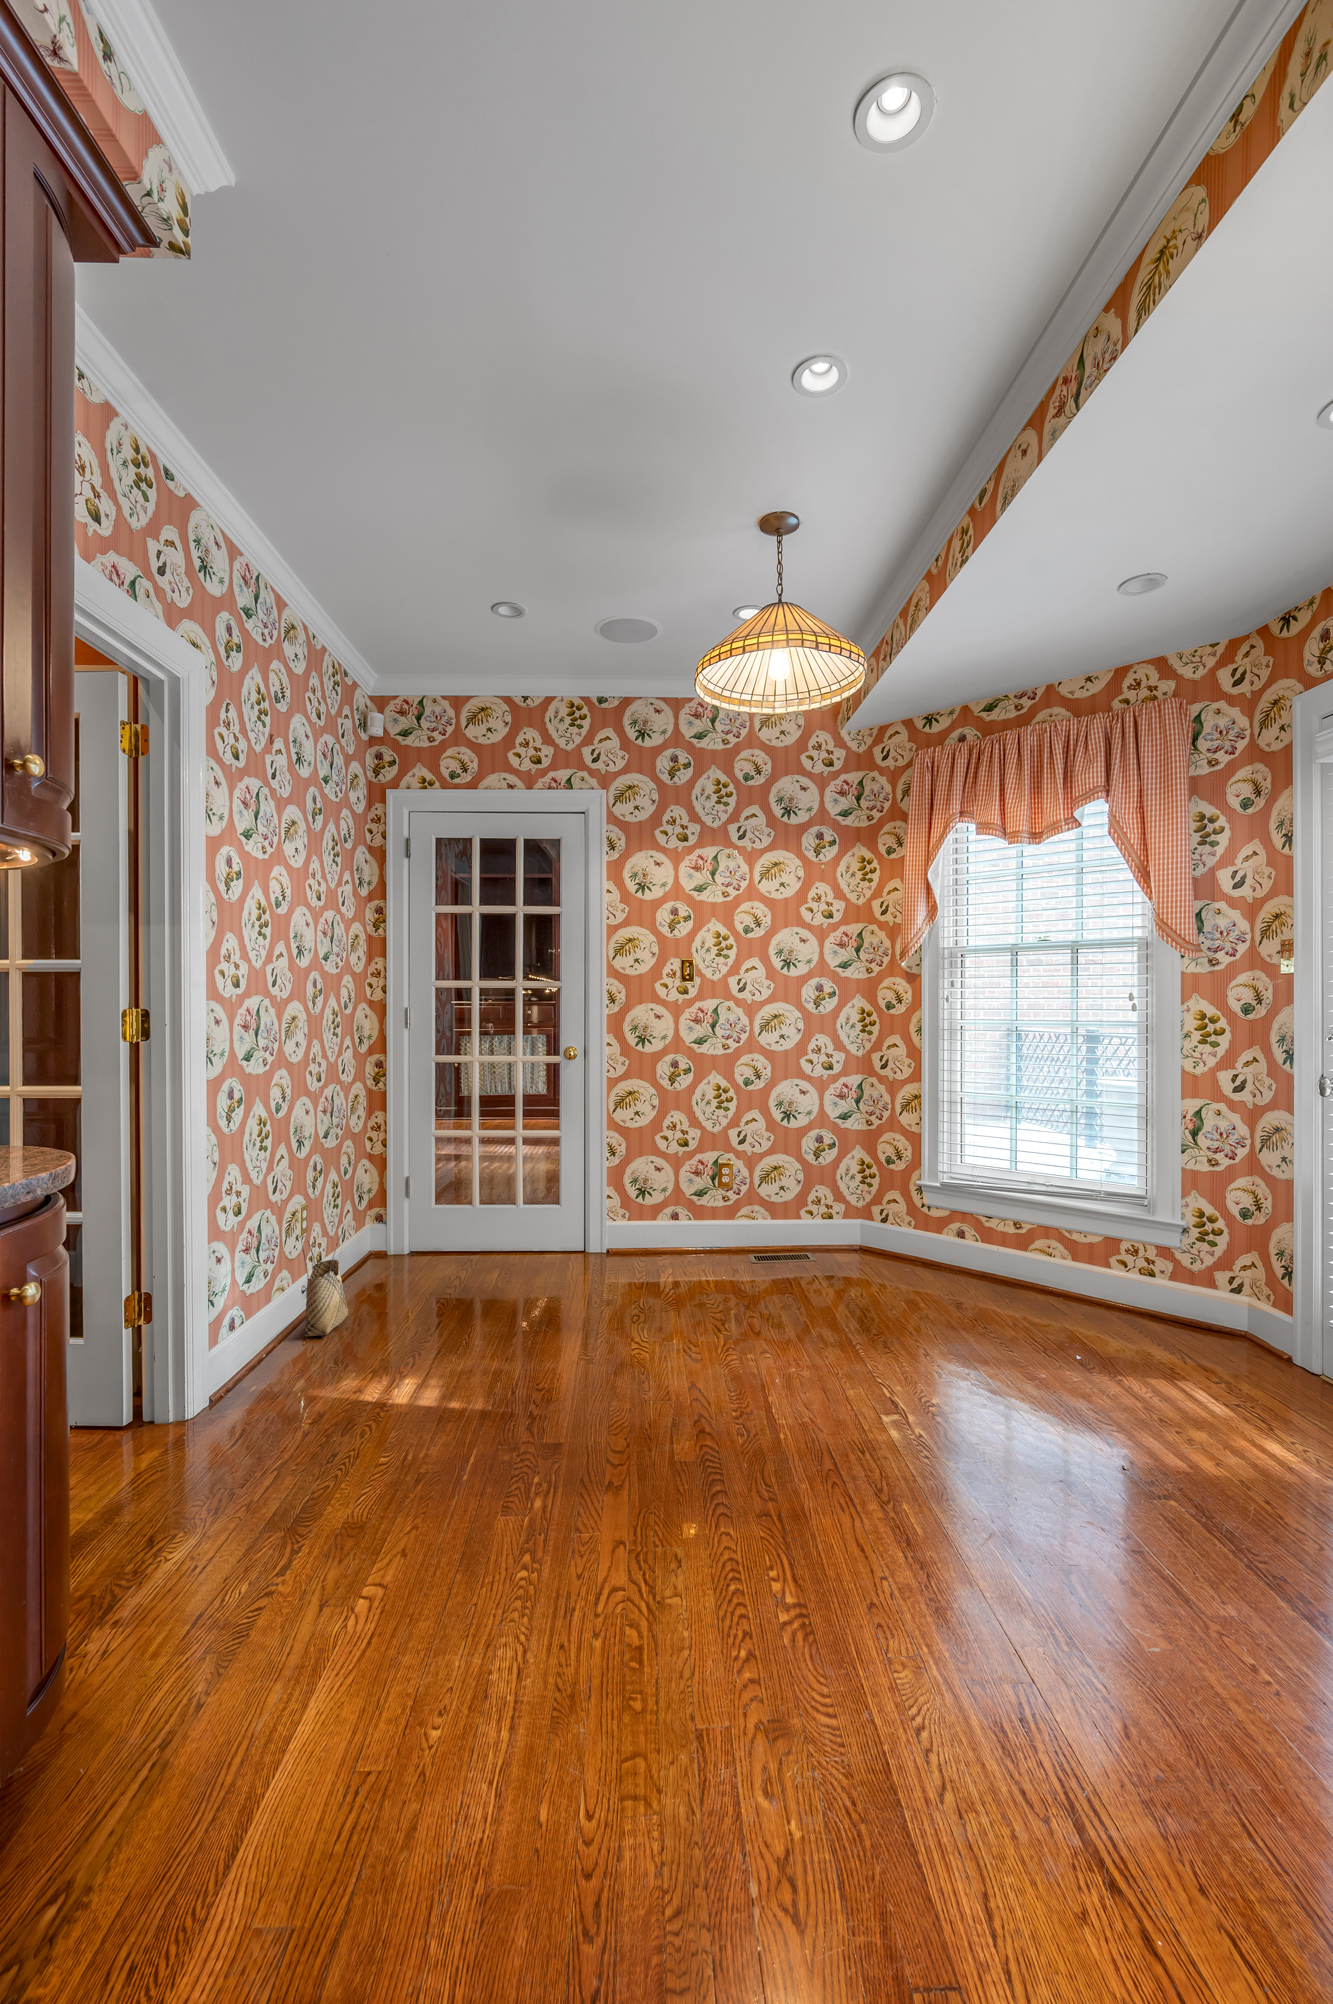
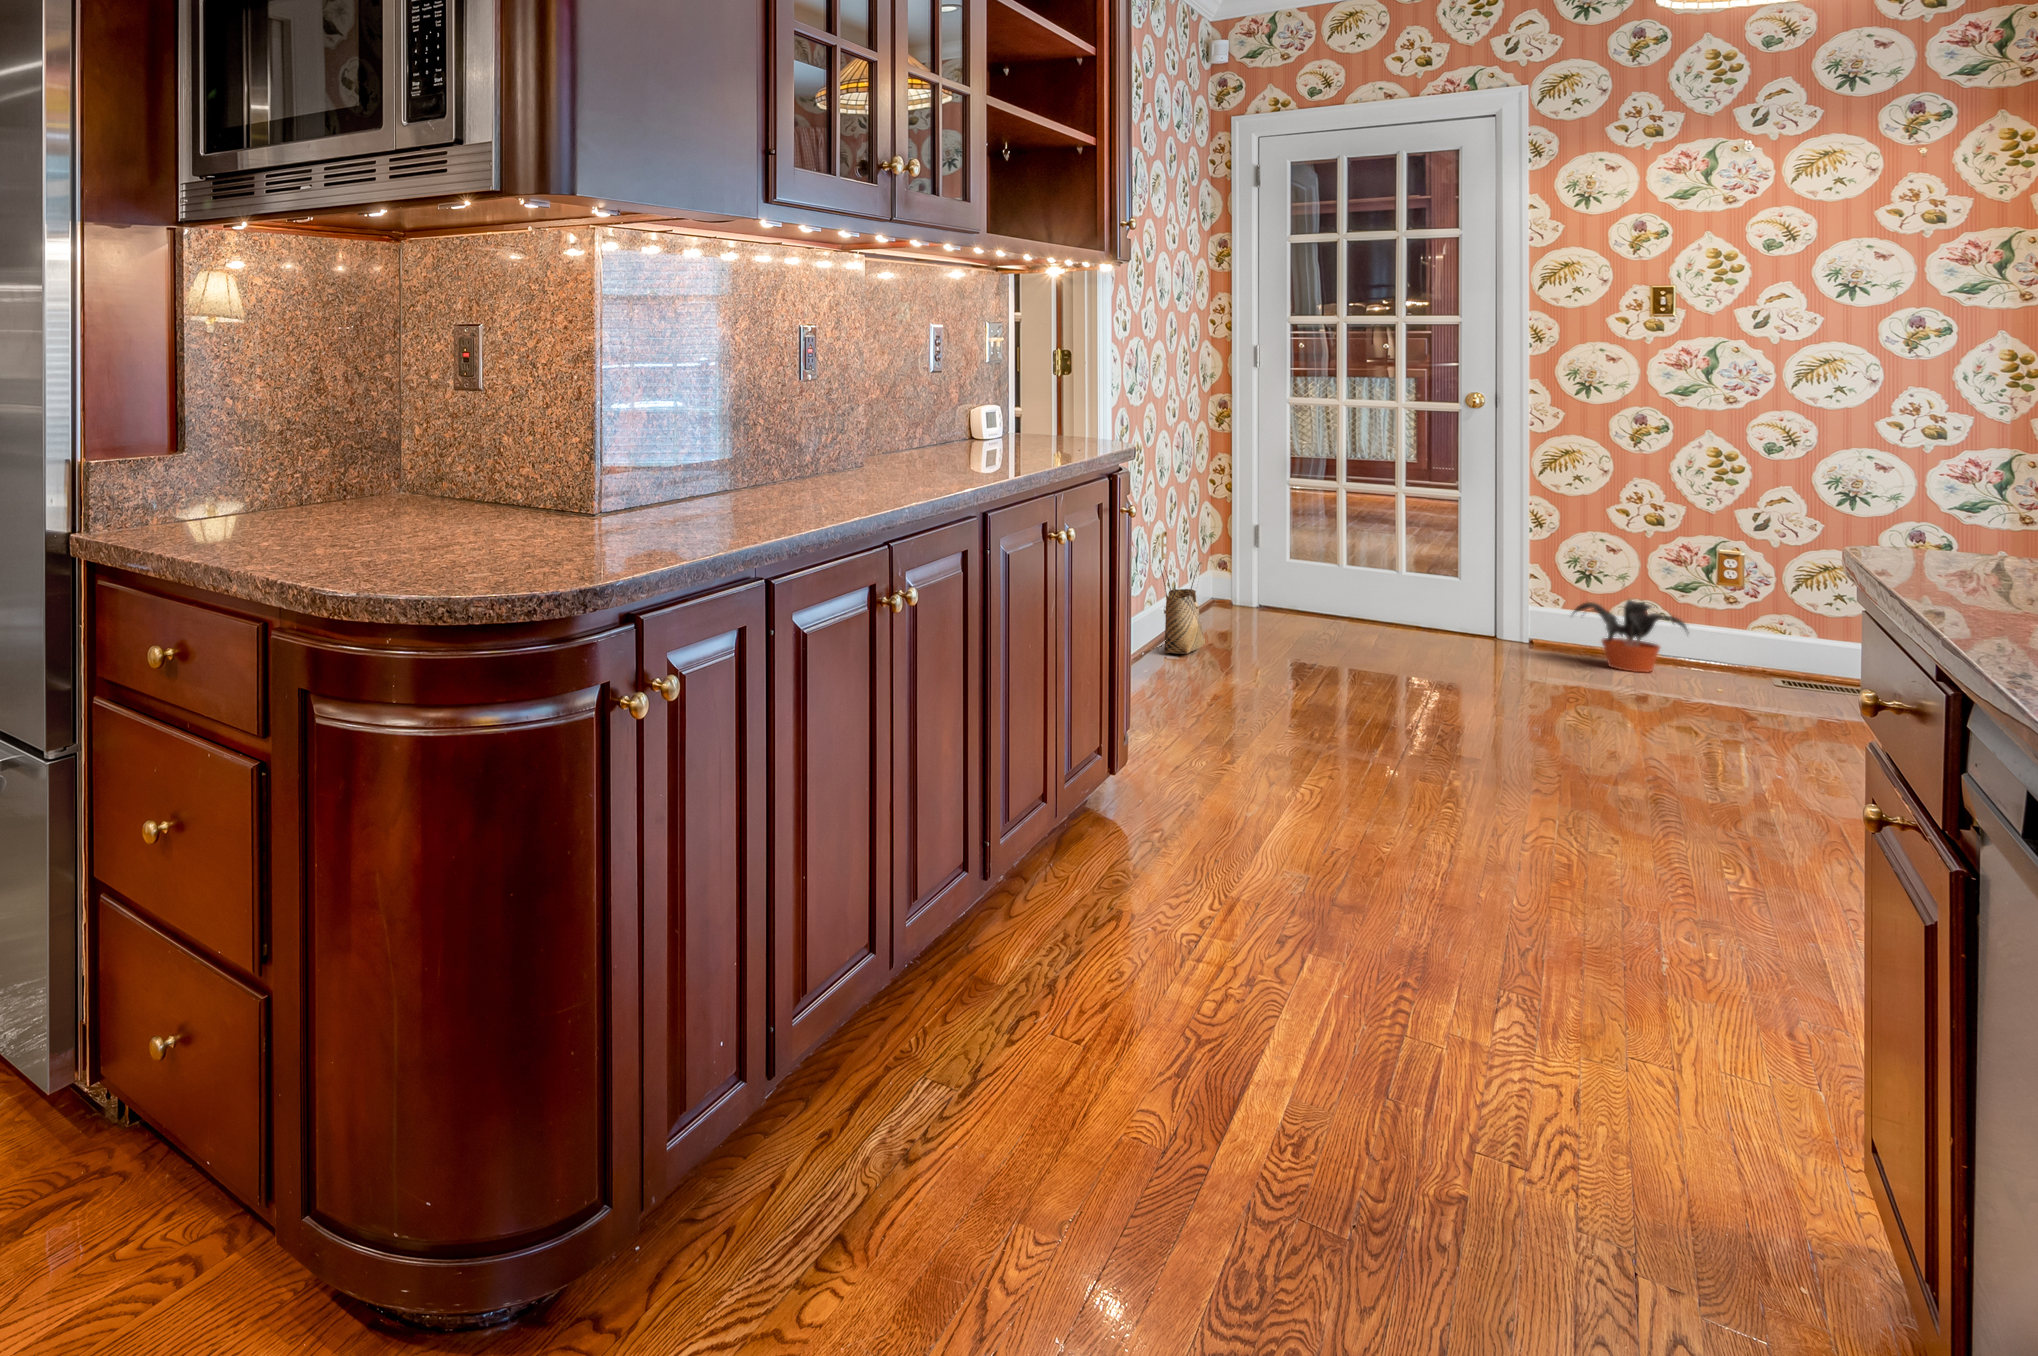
potted plant: none [634,1207,705,1268] -> present [1573,600,1687,672]

